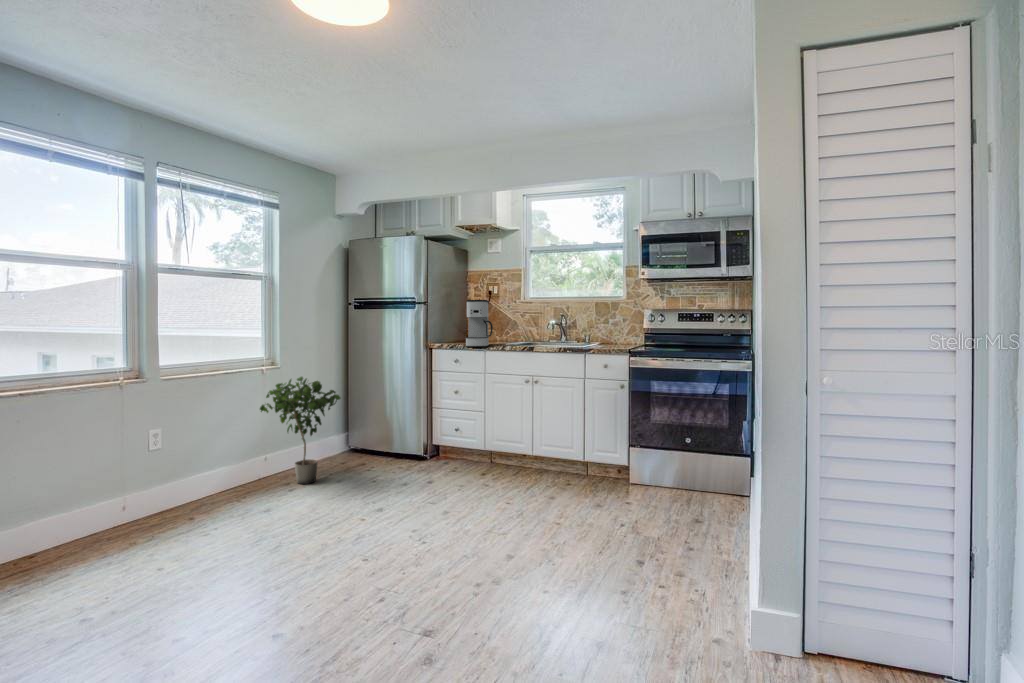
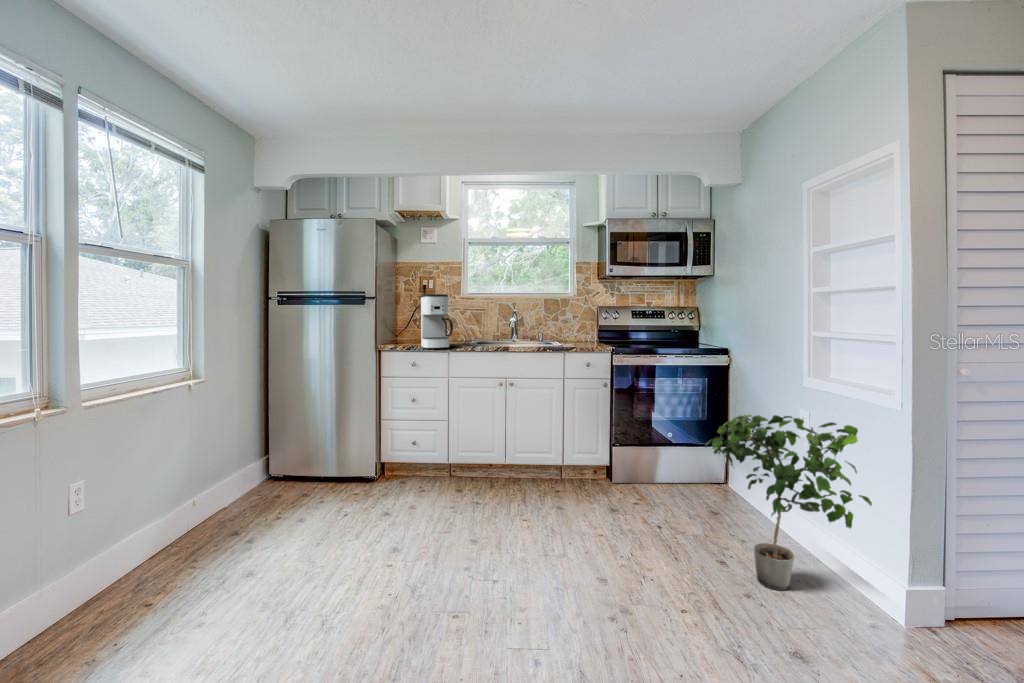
potted plant: present [260,377,340,484] -> present [705,415,872,590]

